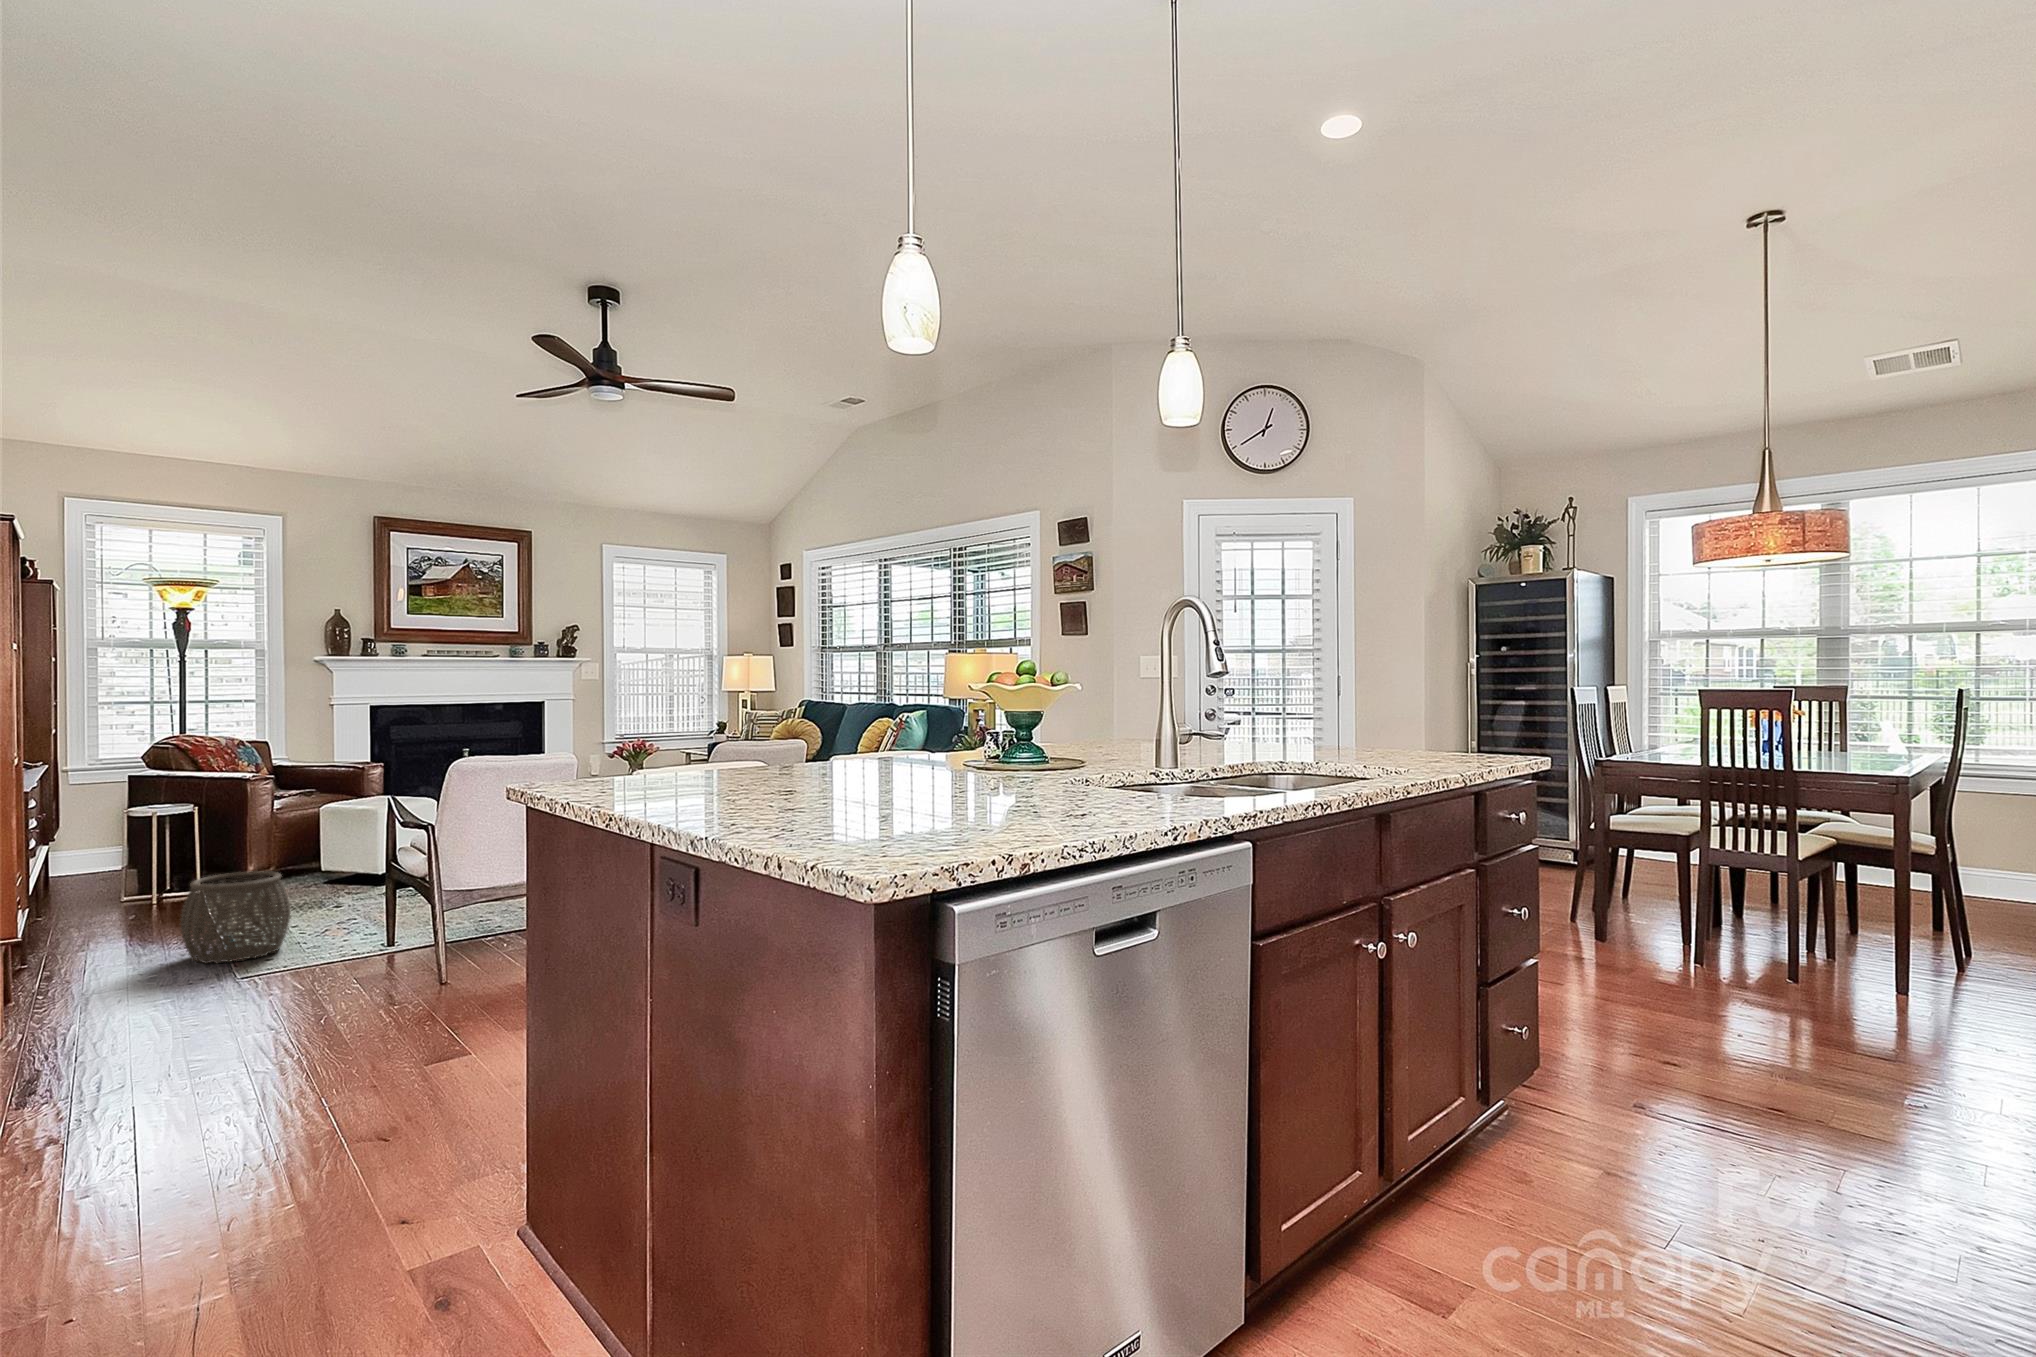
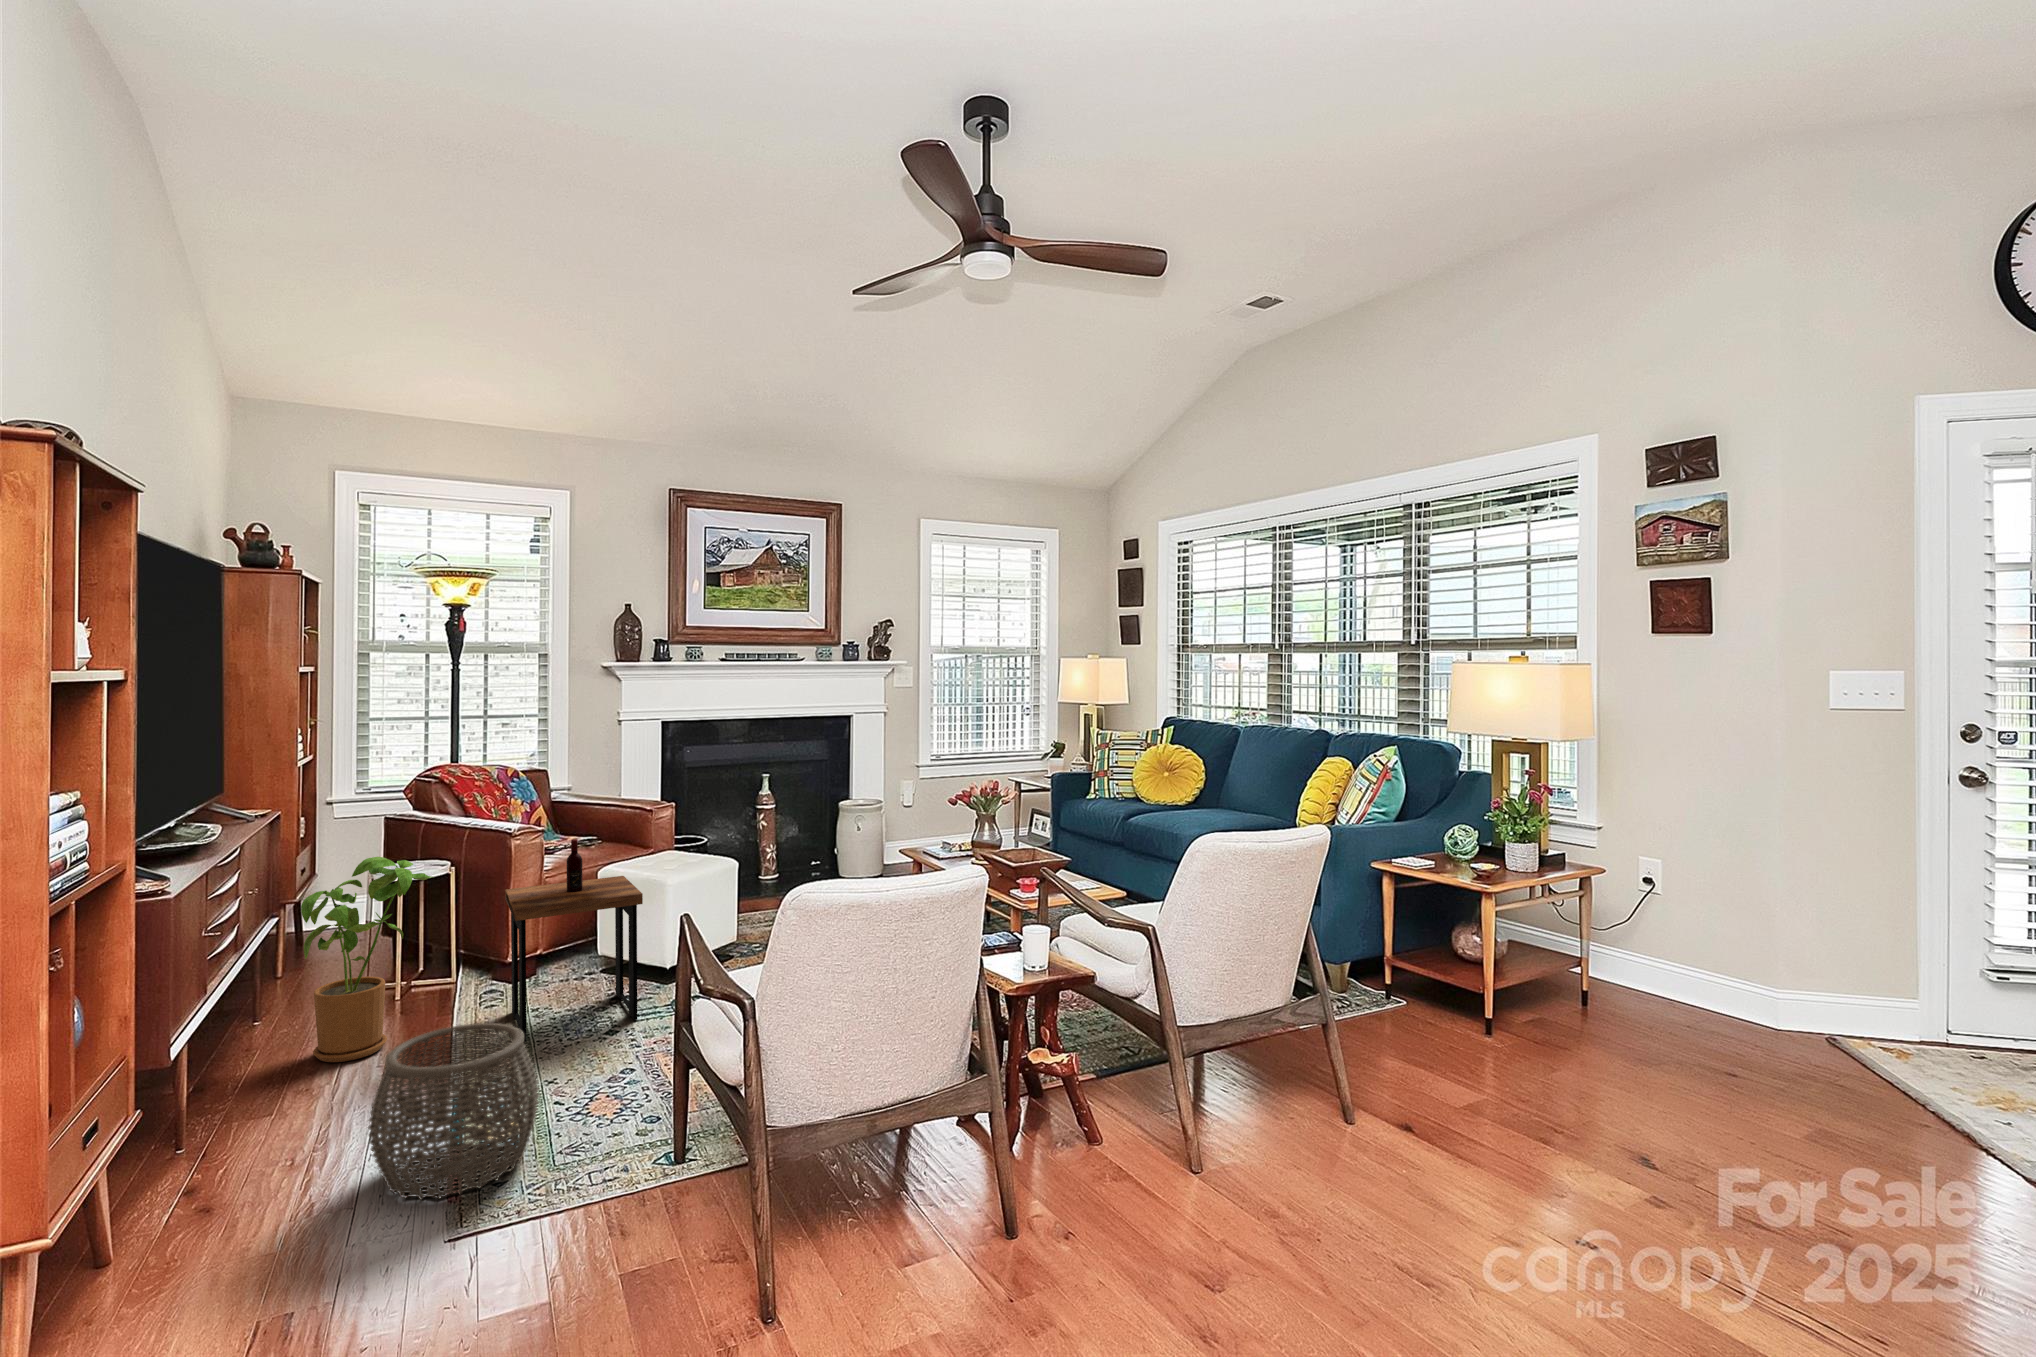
side table: none [247,777,358,914] -> present [505,839,643,1042]
house plant: none [92,785,195,927] -> present [301,857,433,1062]

